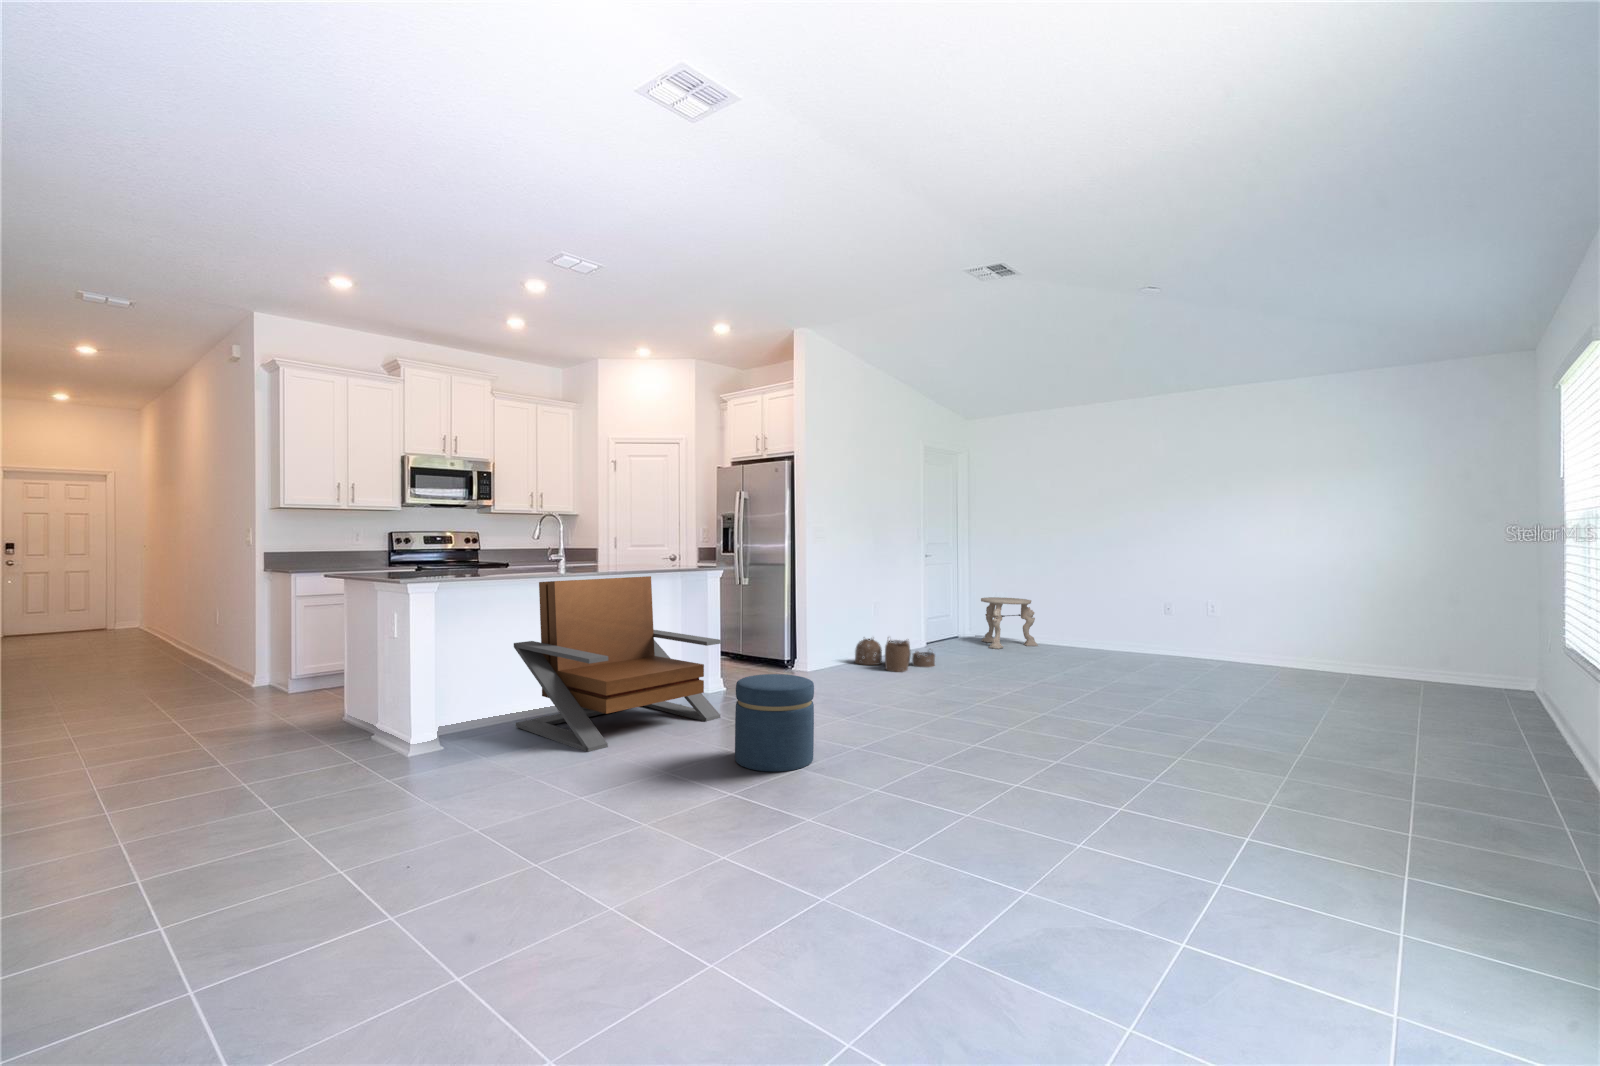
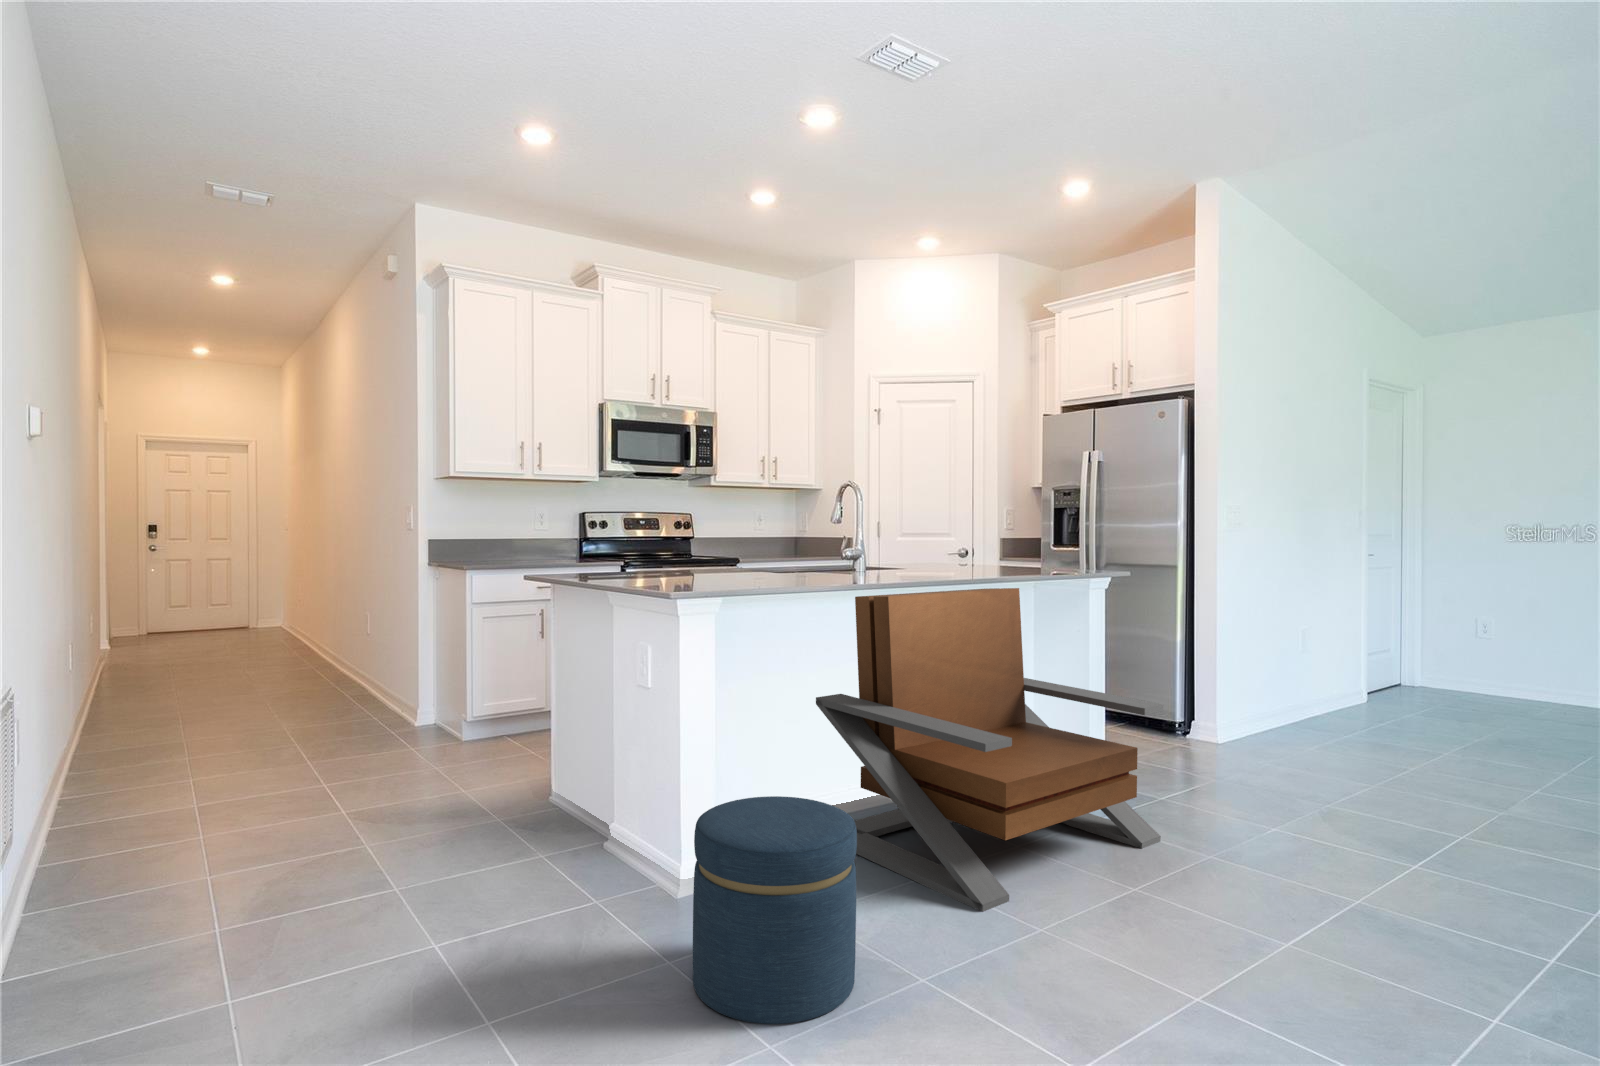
side table: present [981,597,1038,649] -> none [1459,624,1580,712]
woven basket: present [855,638,935,672] -> none [1282,687,1439,753]
ottoman: present [735,674,814,772] -> present [693,796,857,1024]

